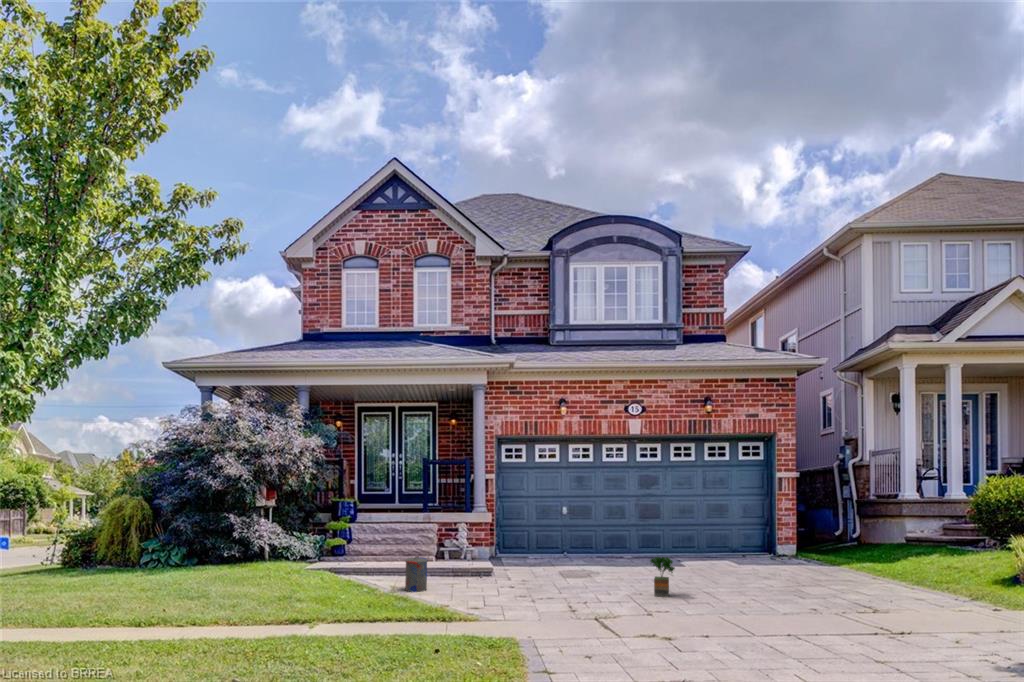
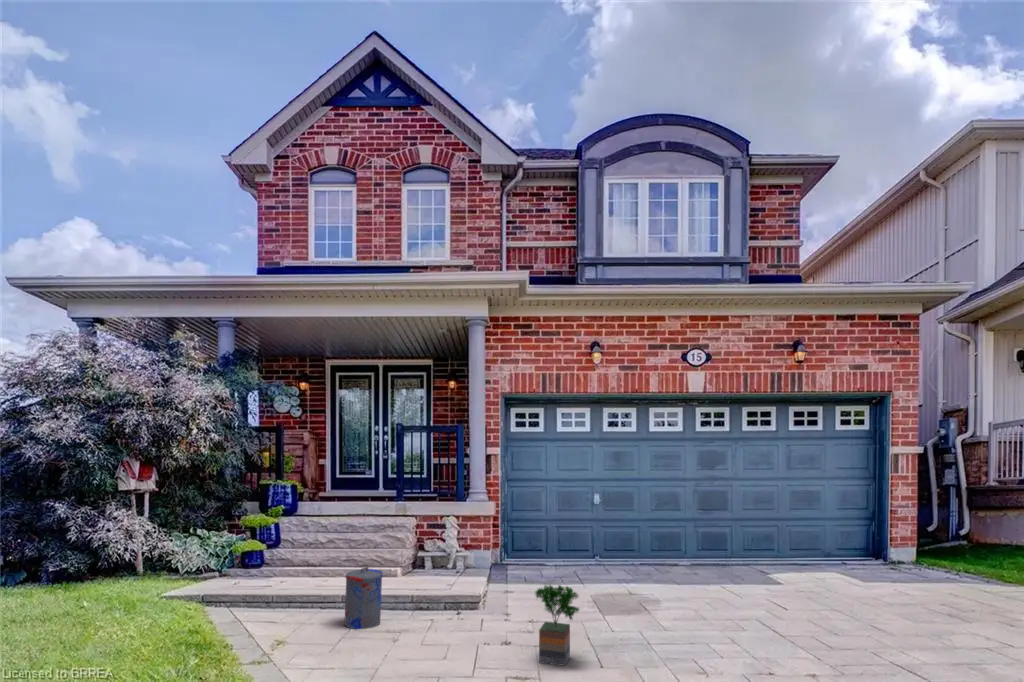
potted tree: present [650,557,675,597] -> present [535,585,579,666]

